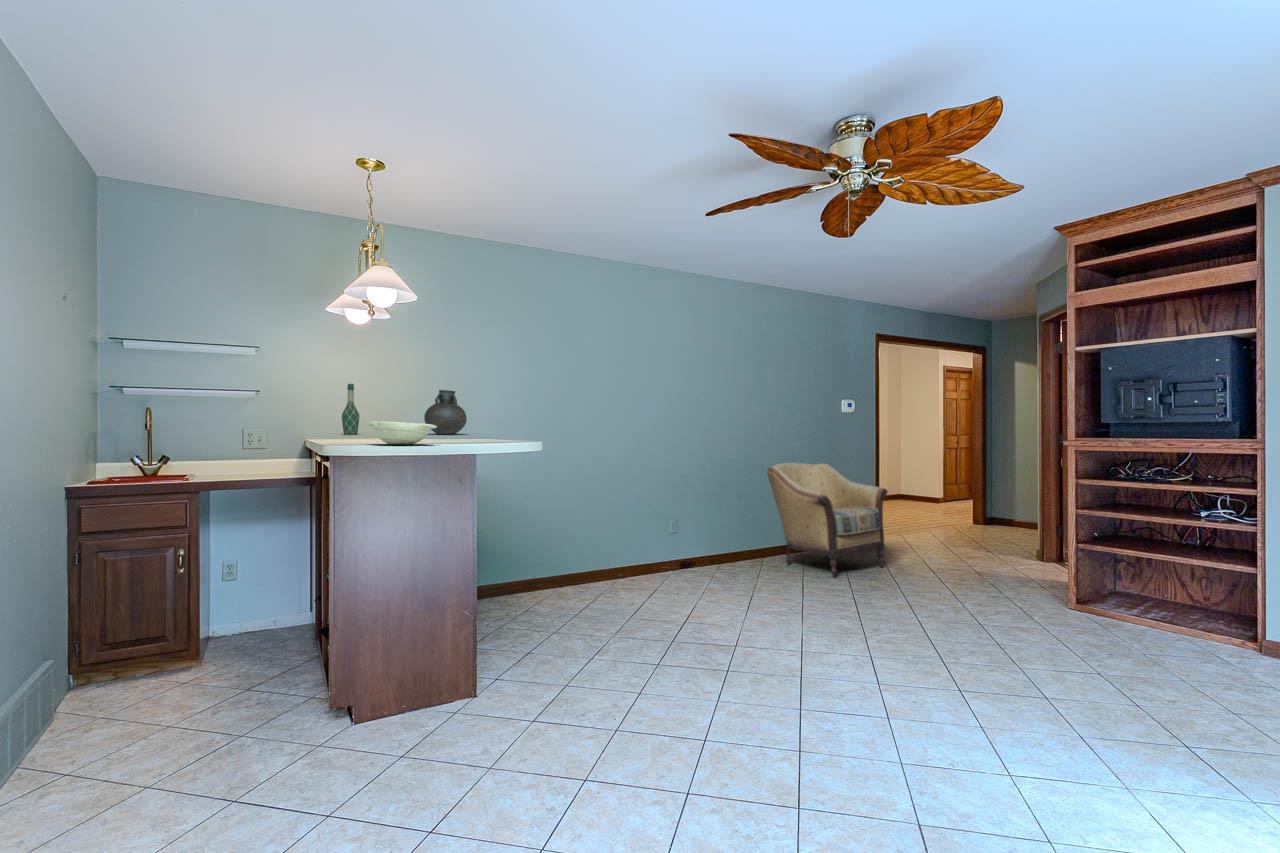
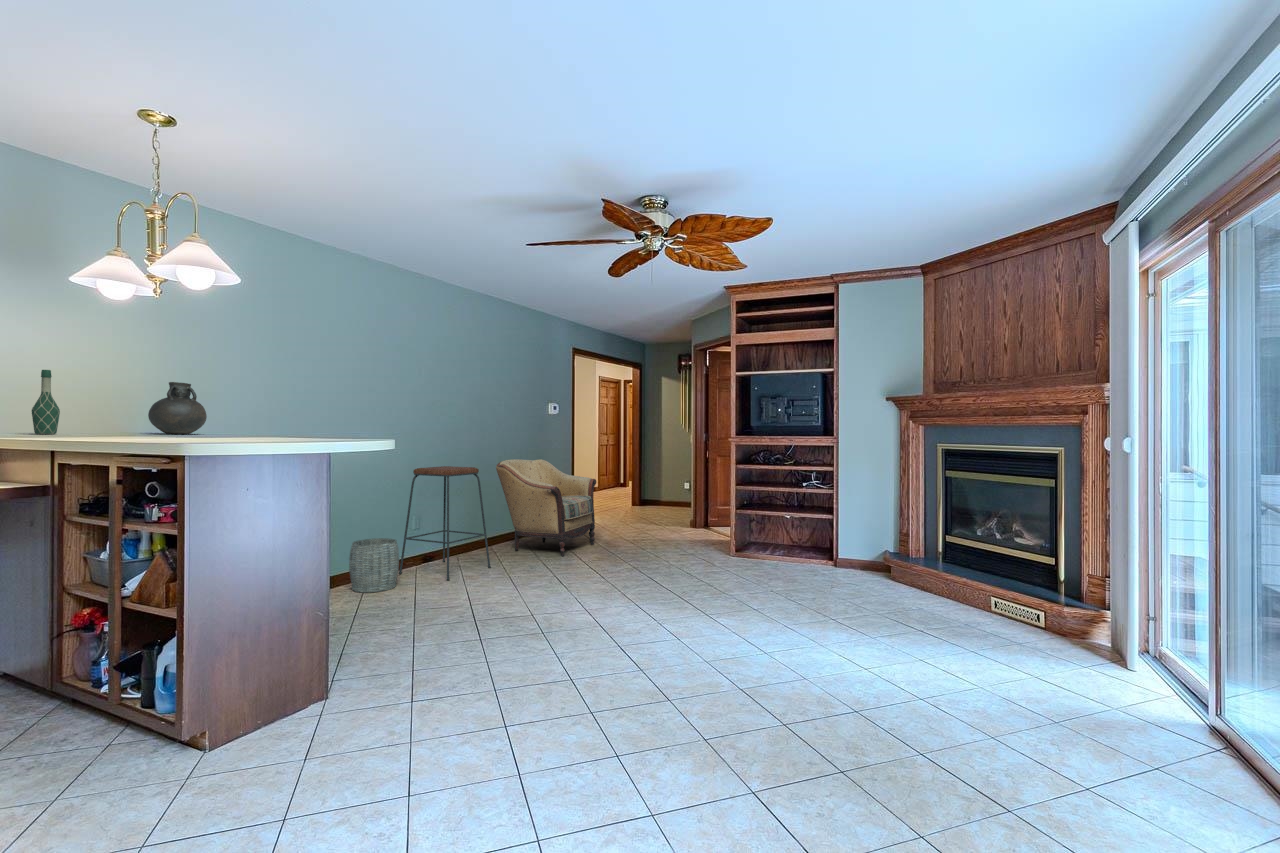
decorative bowl: present [366,421,437,445] -> none [220,420,311,445]
bar stool: none [653,468,745,589] -> present [399,466,491,581]
woven basket: none [598,538,643,591] -> present [349,538,399,593]

